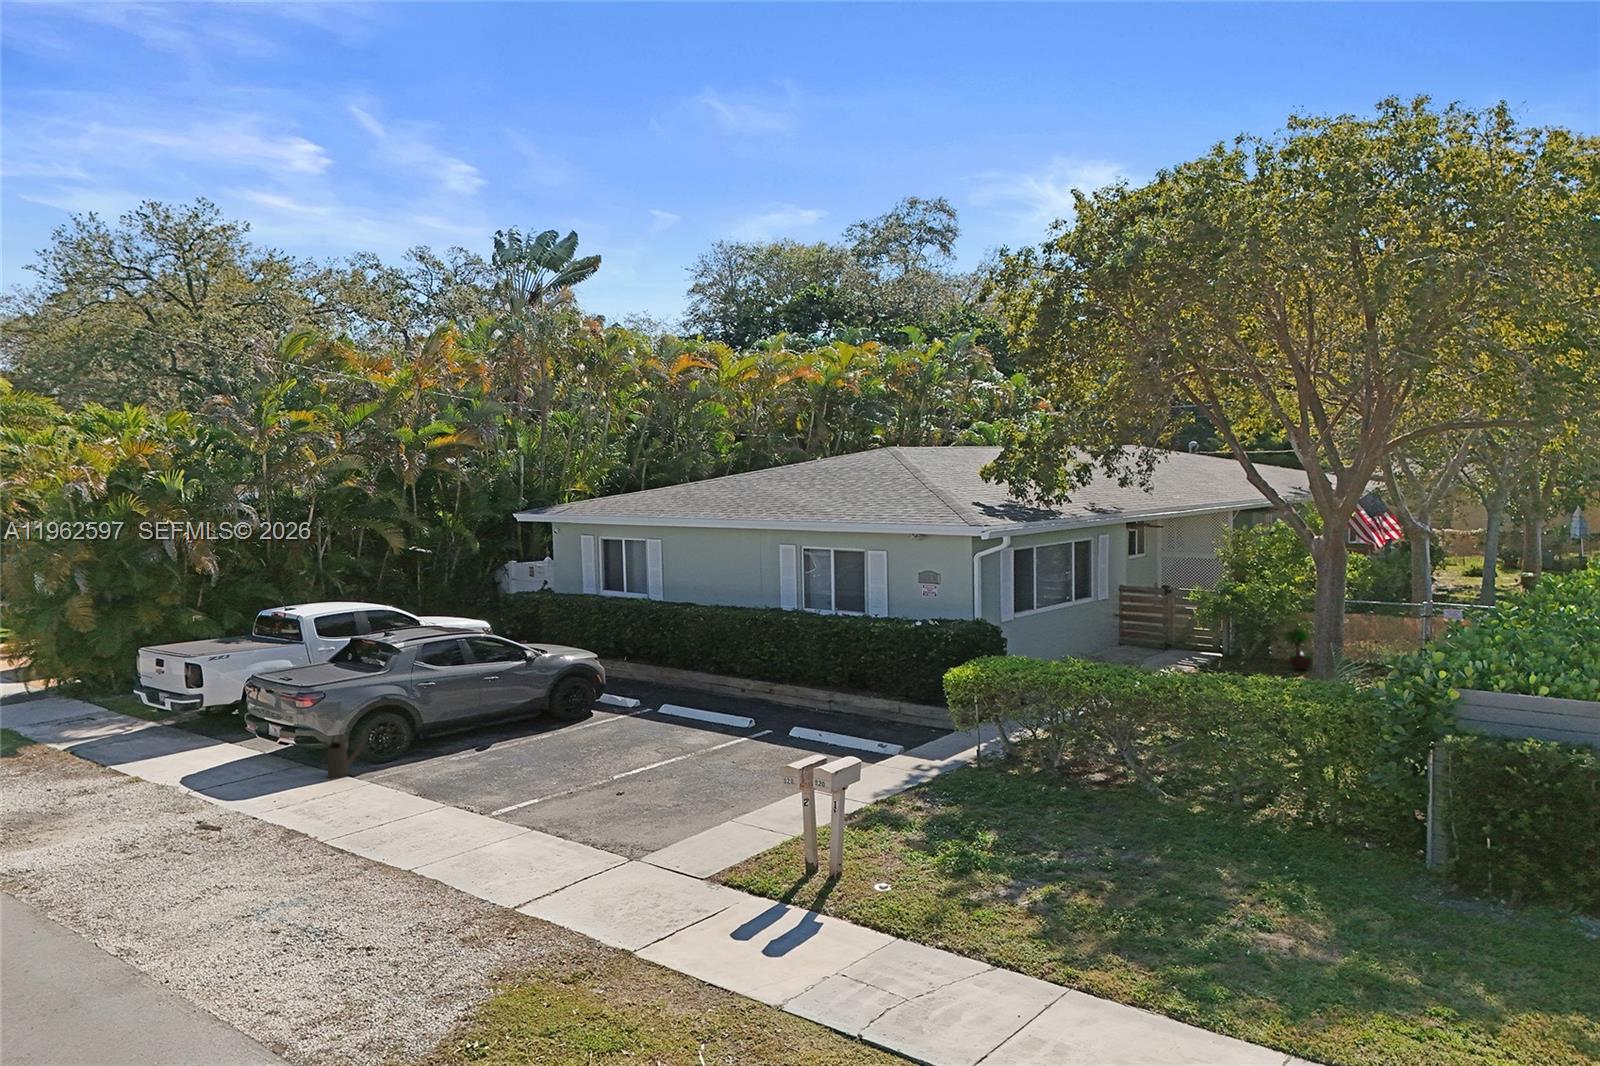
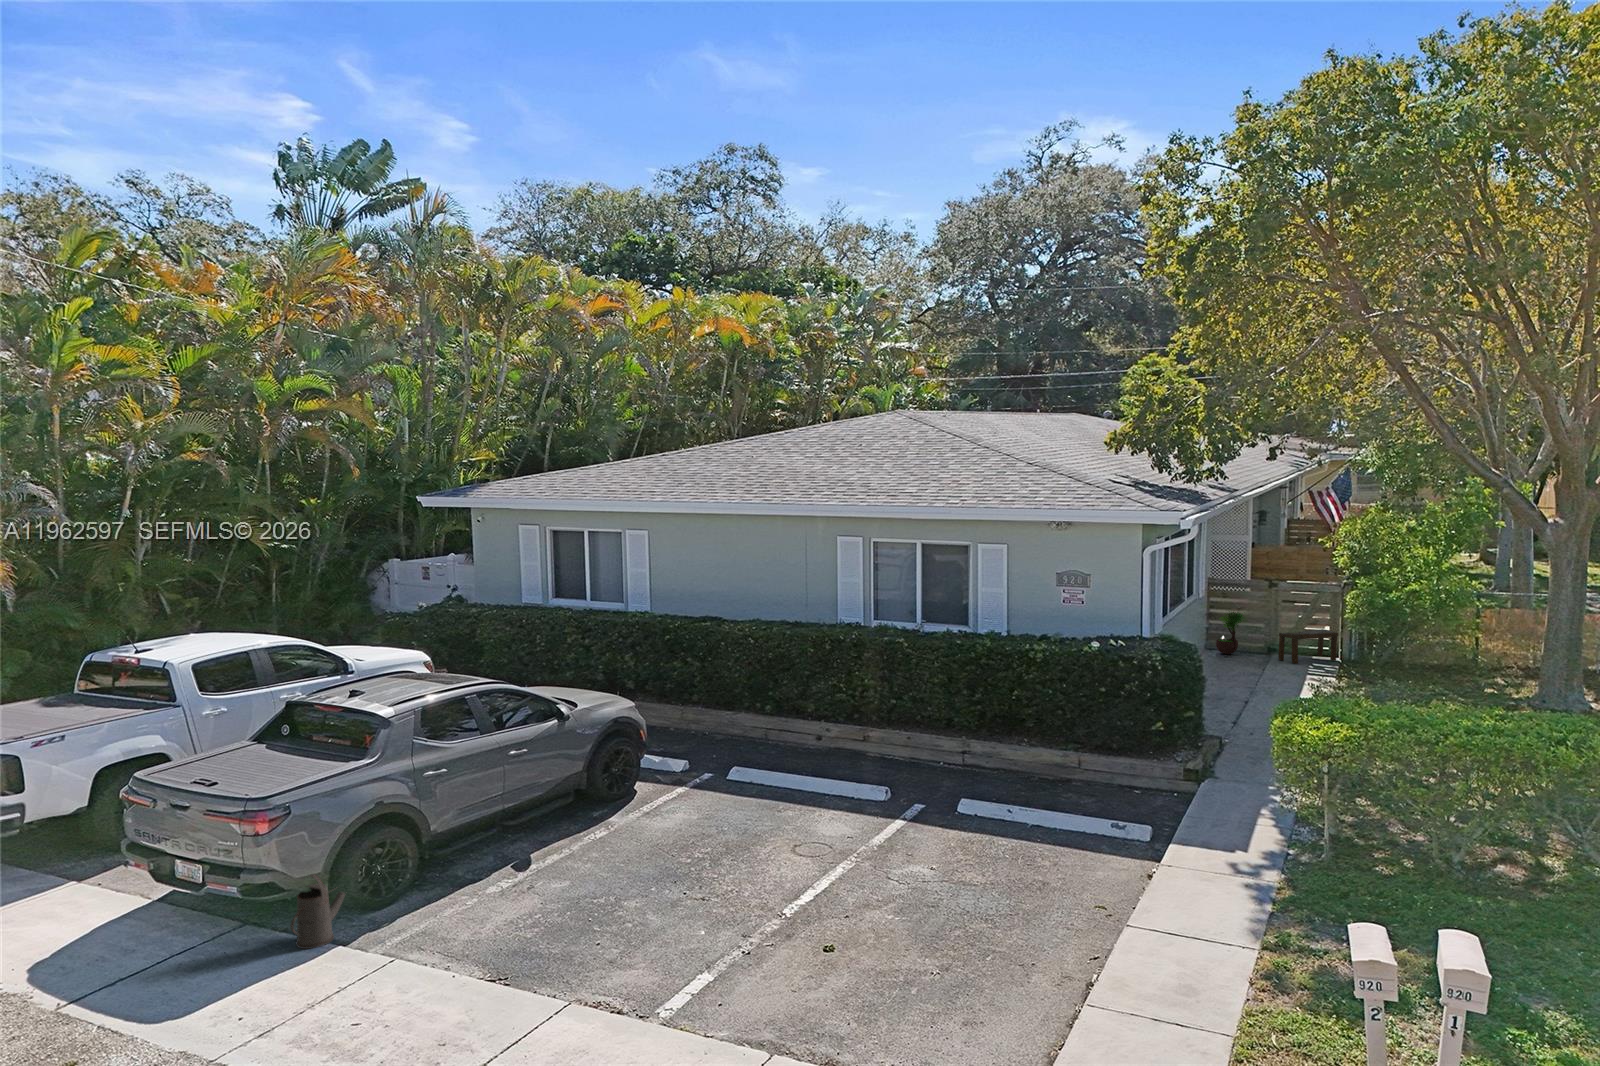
potted tree: present [1284,629,1311,670] -> present [1216,611,1243,654]
bench: none [1194,632,1246,660] -> present [1278,629,1338,664]

